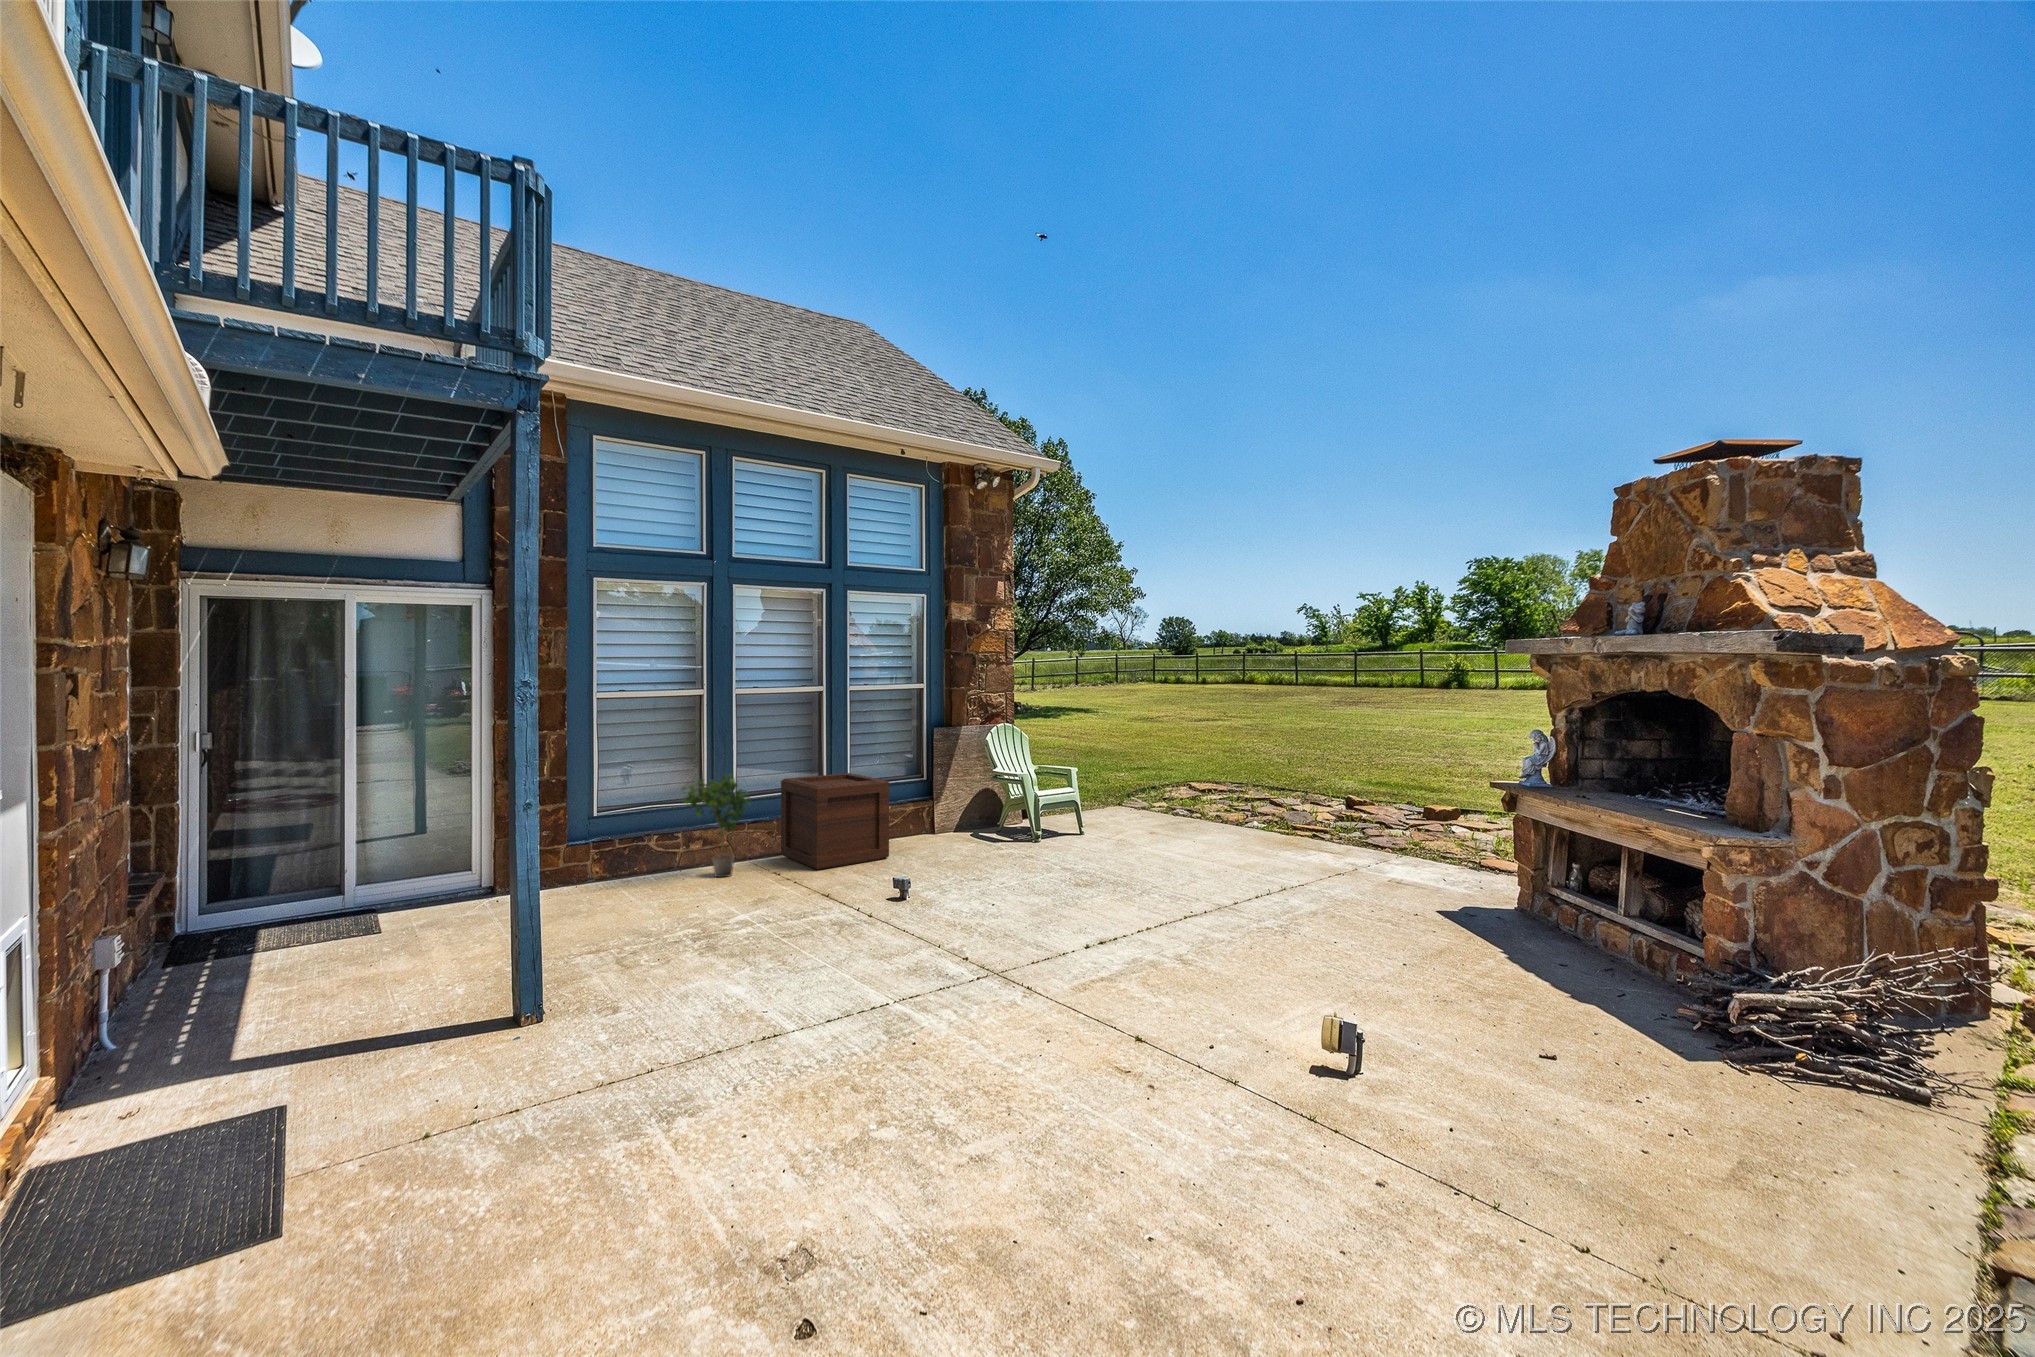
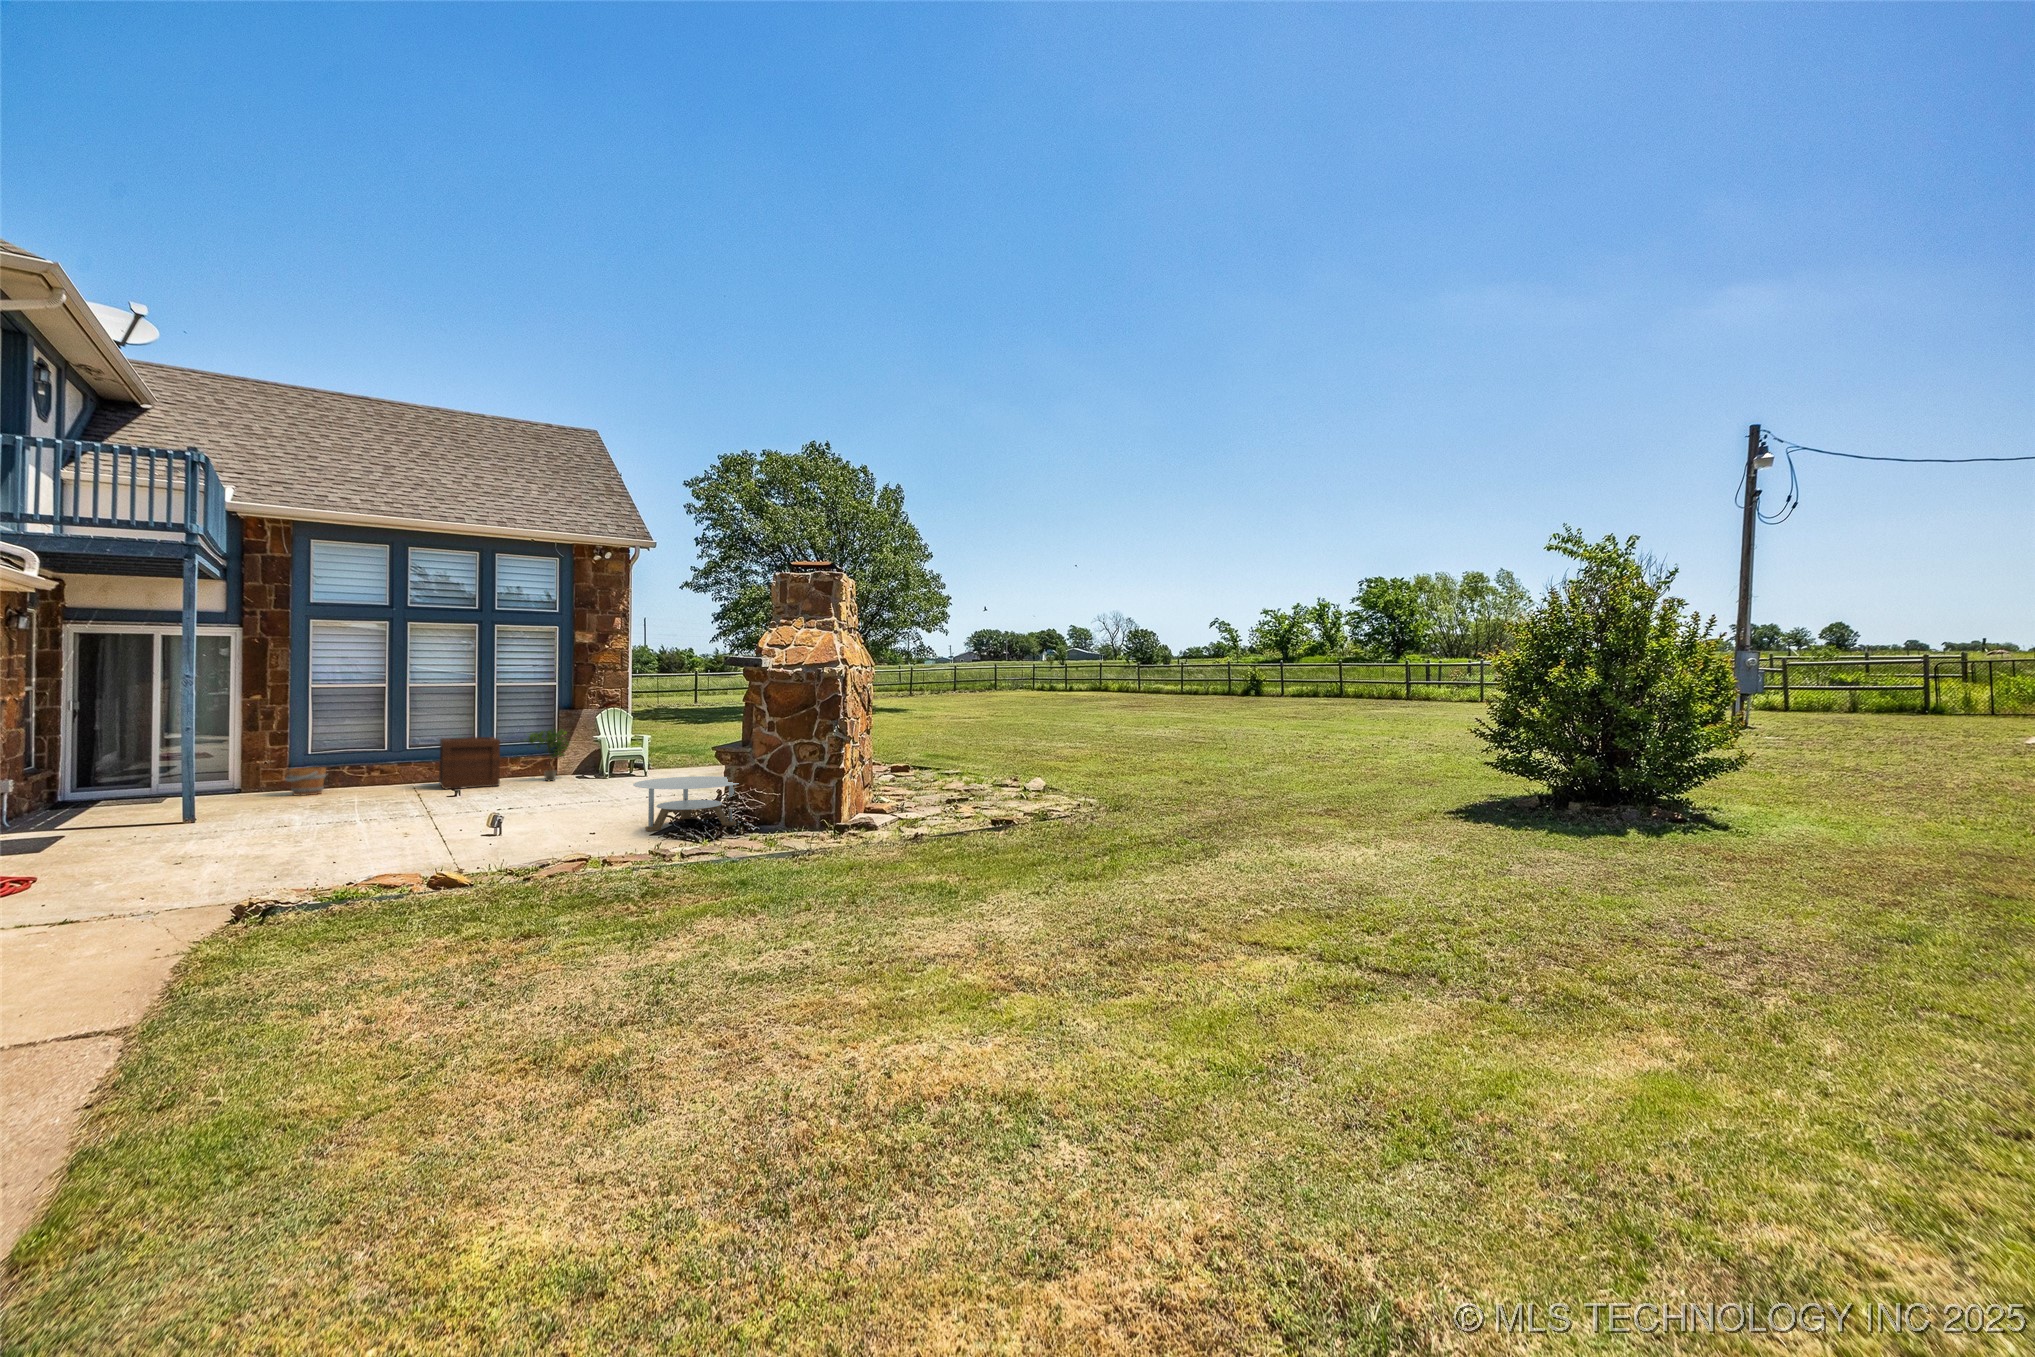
potted plant: present [682,774,750,877] -> present [529,730,569,781]
bucket: none [573,838,636,894] -> present [286,767,326,796]
round table: none [1437,870,1692,1016] -> present [633,776,739,831]

